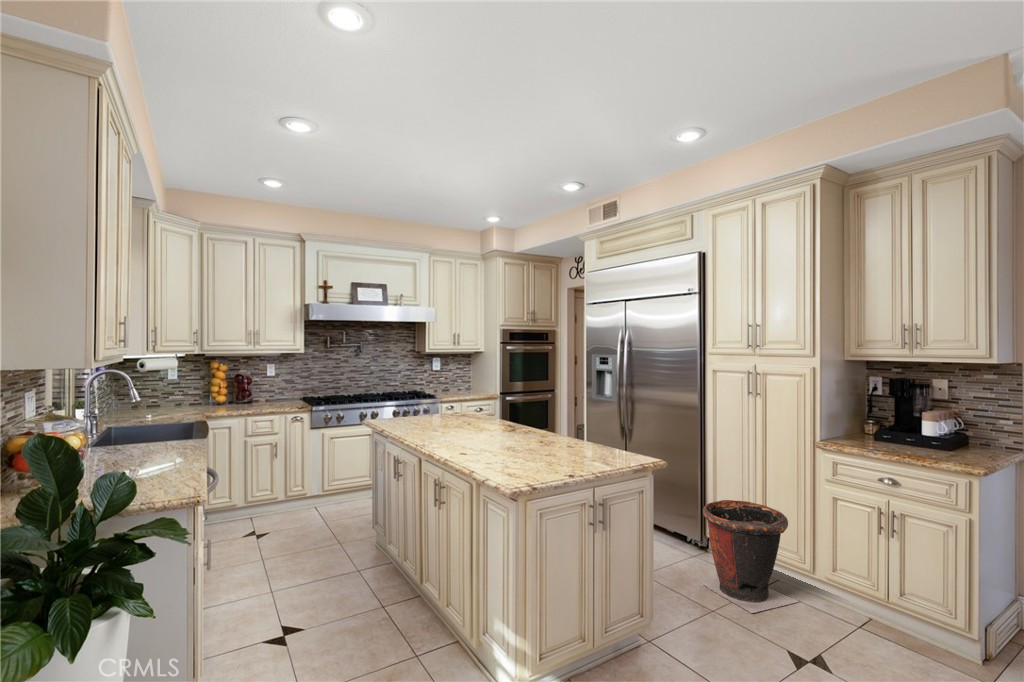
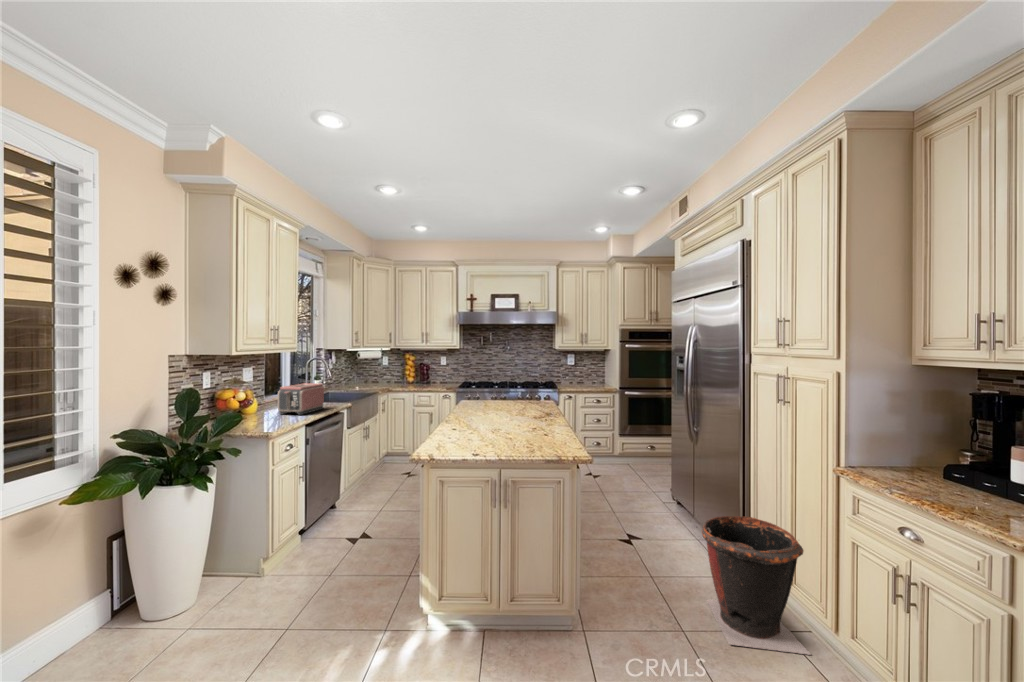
toaster: none [118,409,183,465] -> present [278,383,324,415]

